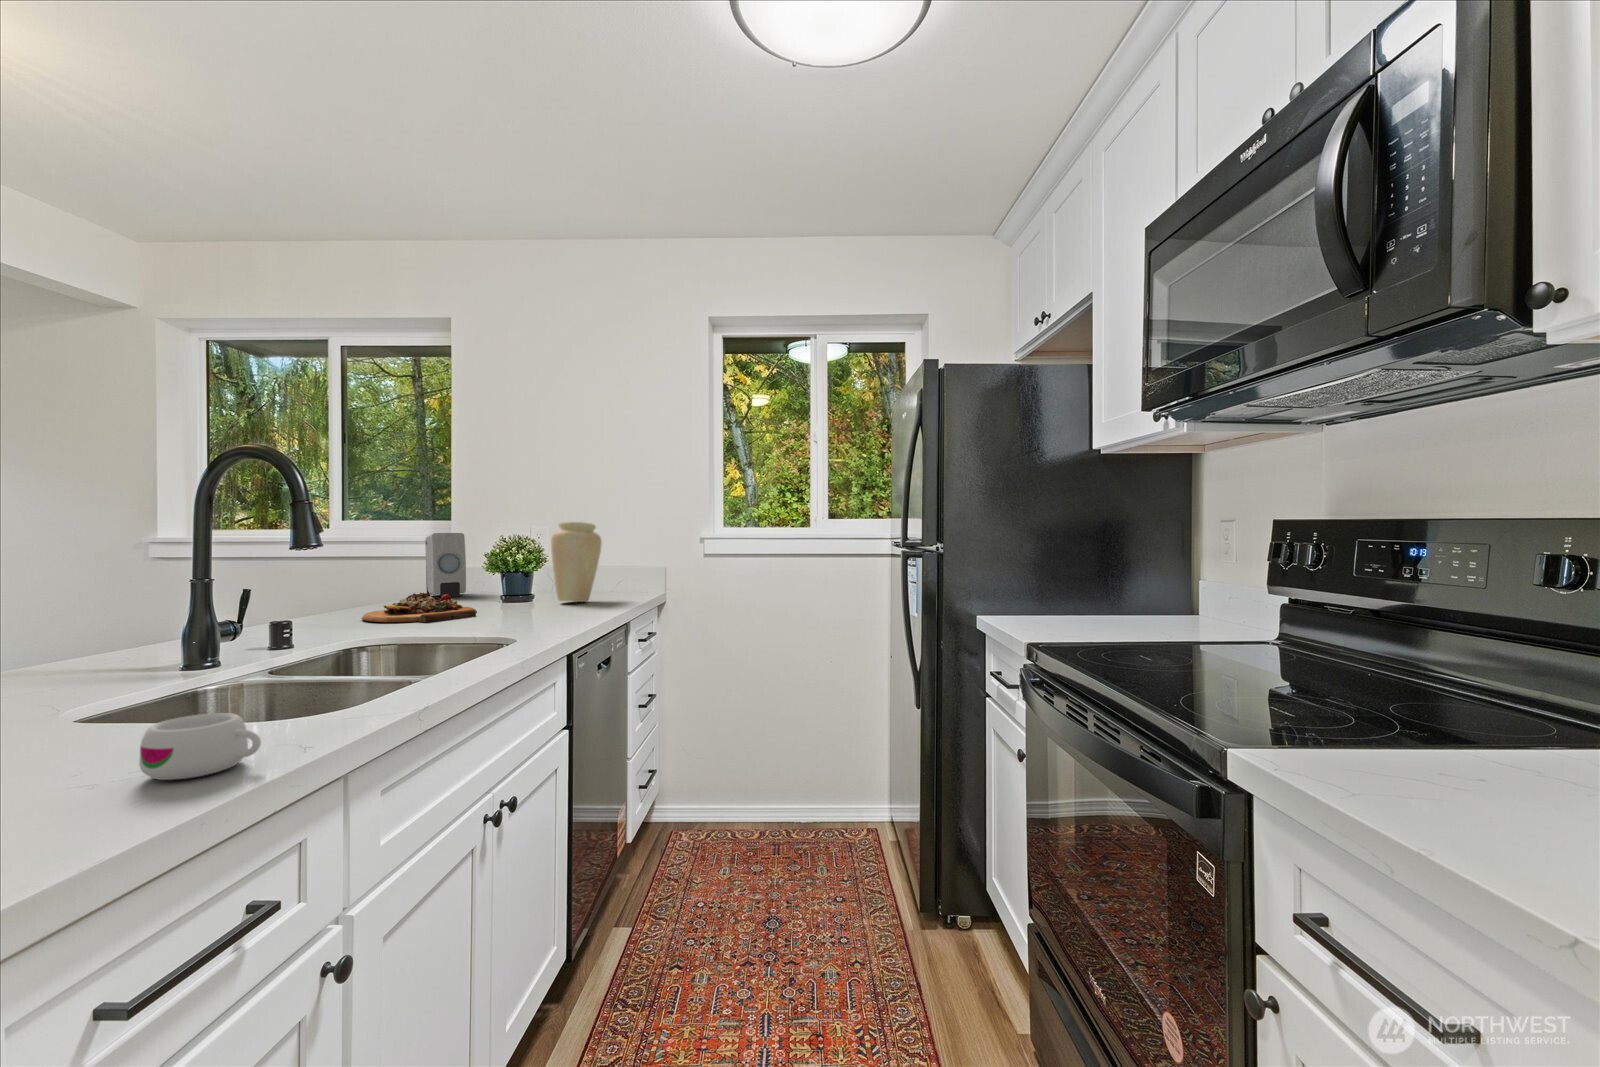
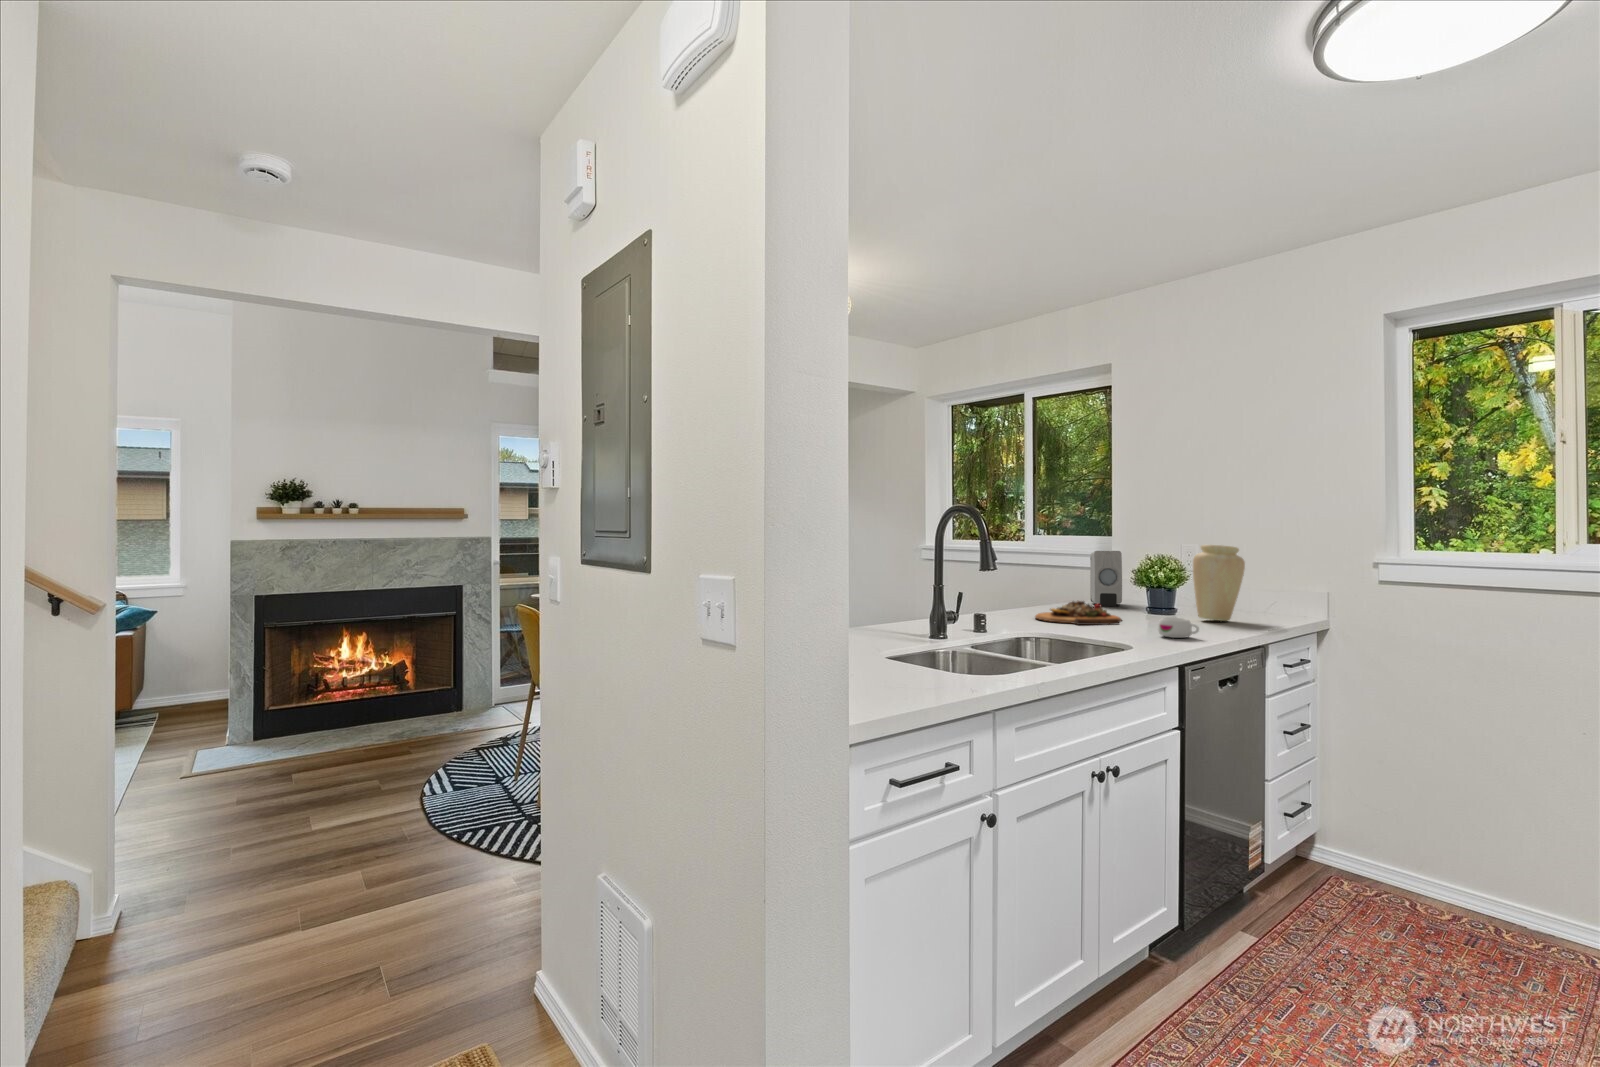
mug: present [139,713,261,780] -> present [1158,618,1199,638]

